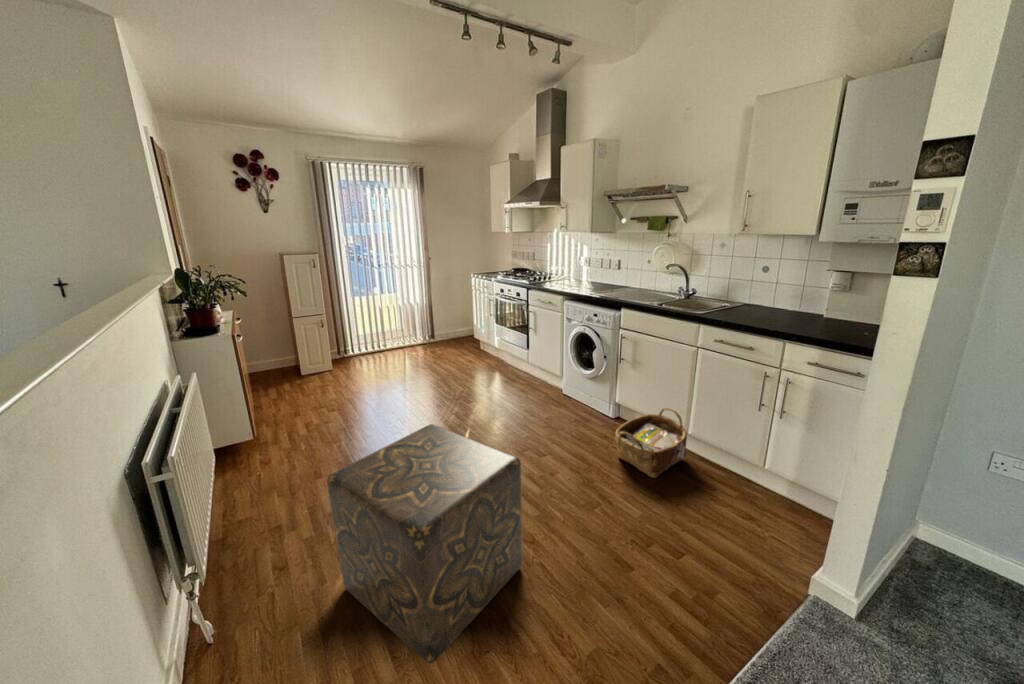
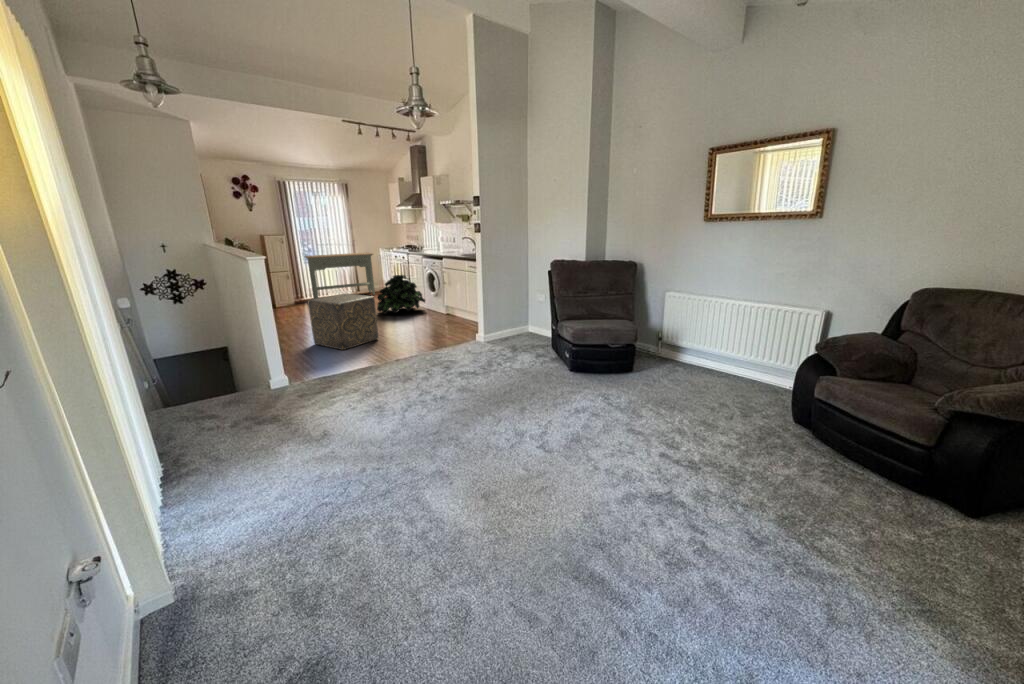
console table: none [352,279,460,361] -> present [305,253,375,299]
potted plant: none [479,337,574,420] -> present [377,275,425,314]
woven basket: present [615,408,687,478] -> none [431,299,463,325]

